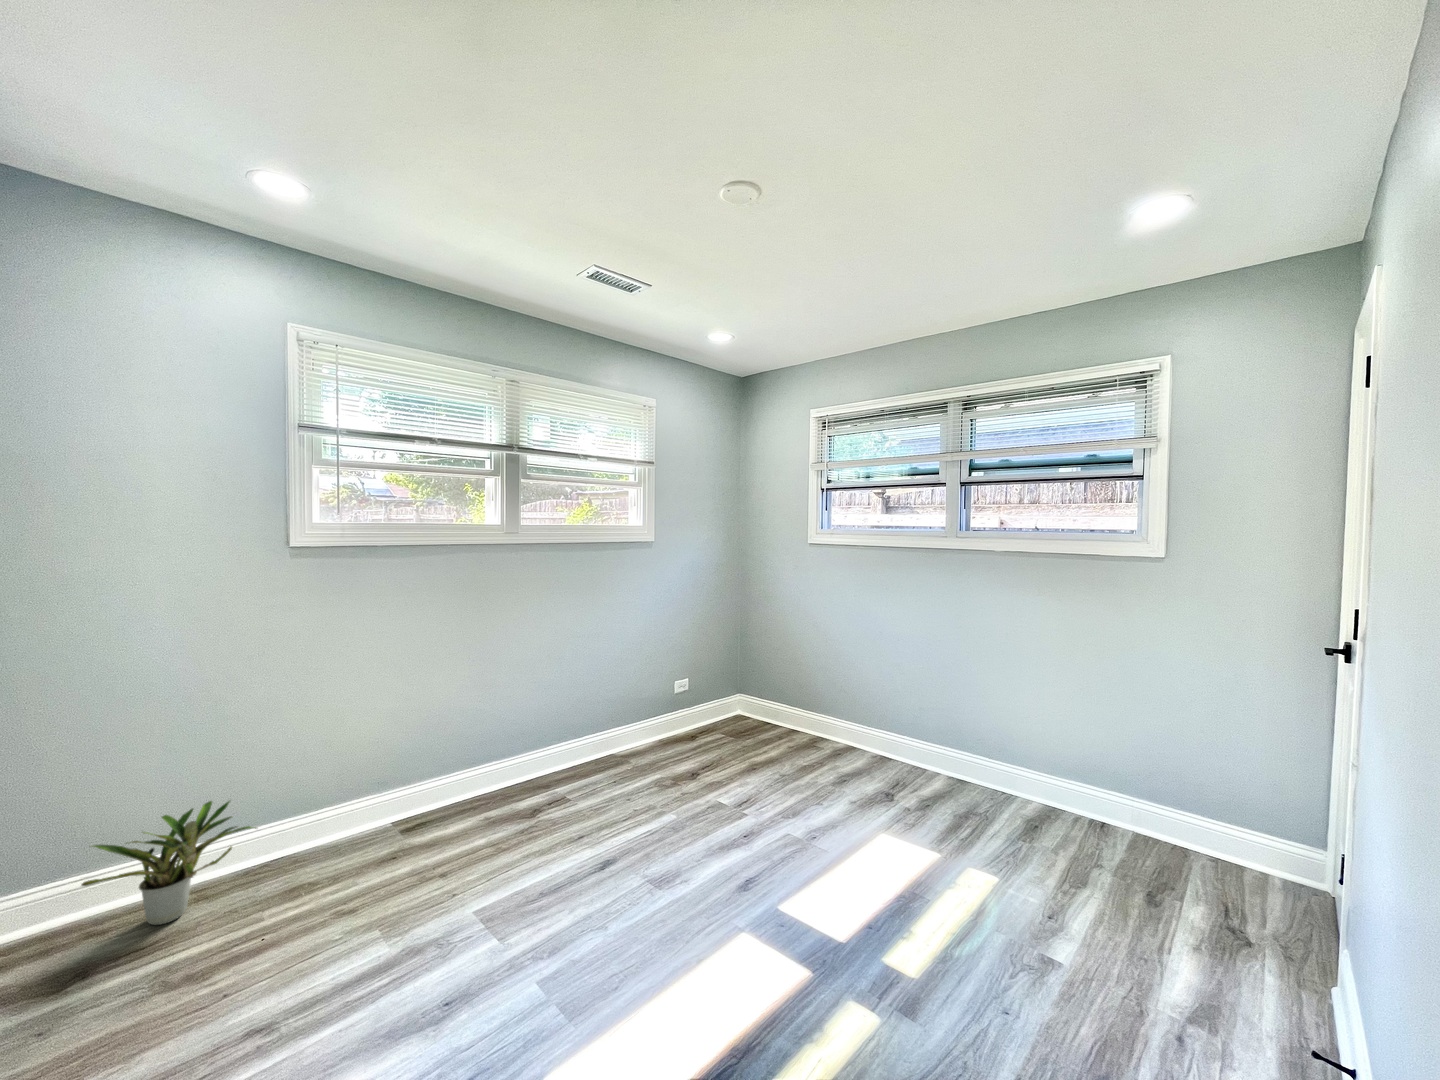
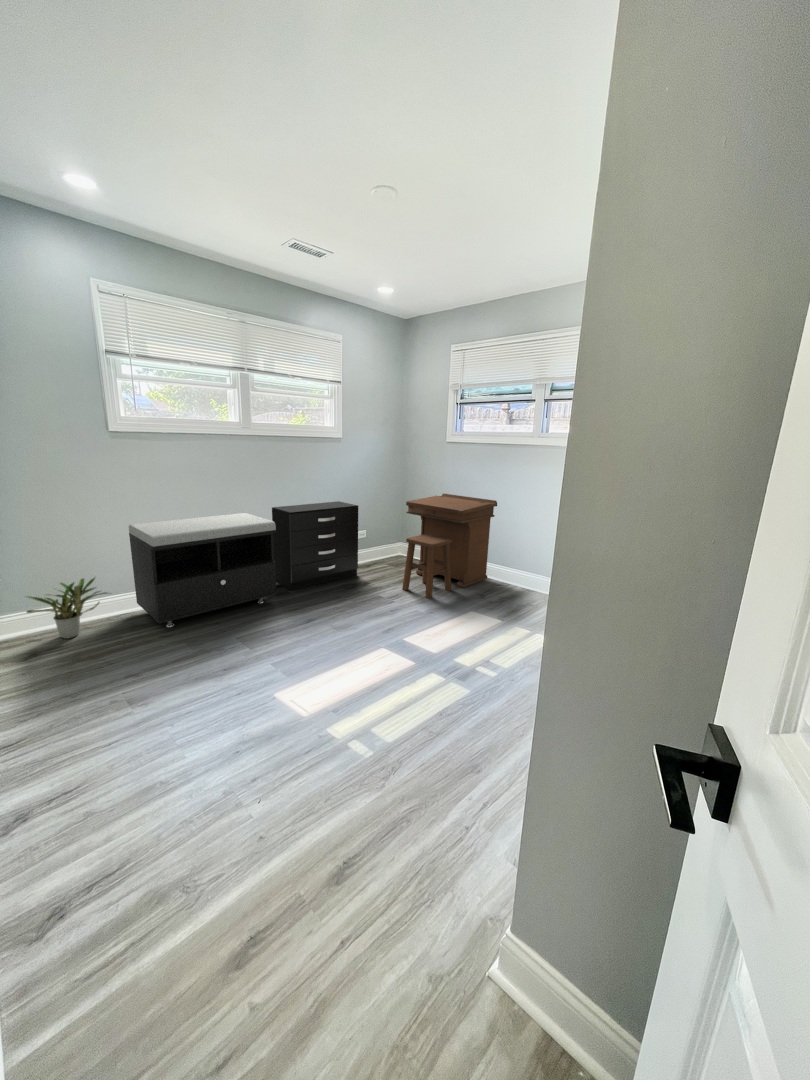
desk: none [755,621,896,804] -> present [402,494,497,598]
dresser: none [545,637,680,793] -> present [272,501,358,590]
storage bench: none [305,665,552,889] -> present [129,513,277,628]

